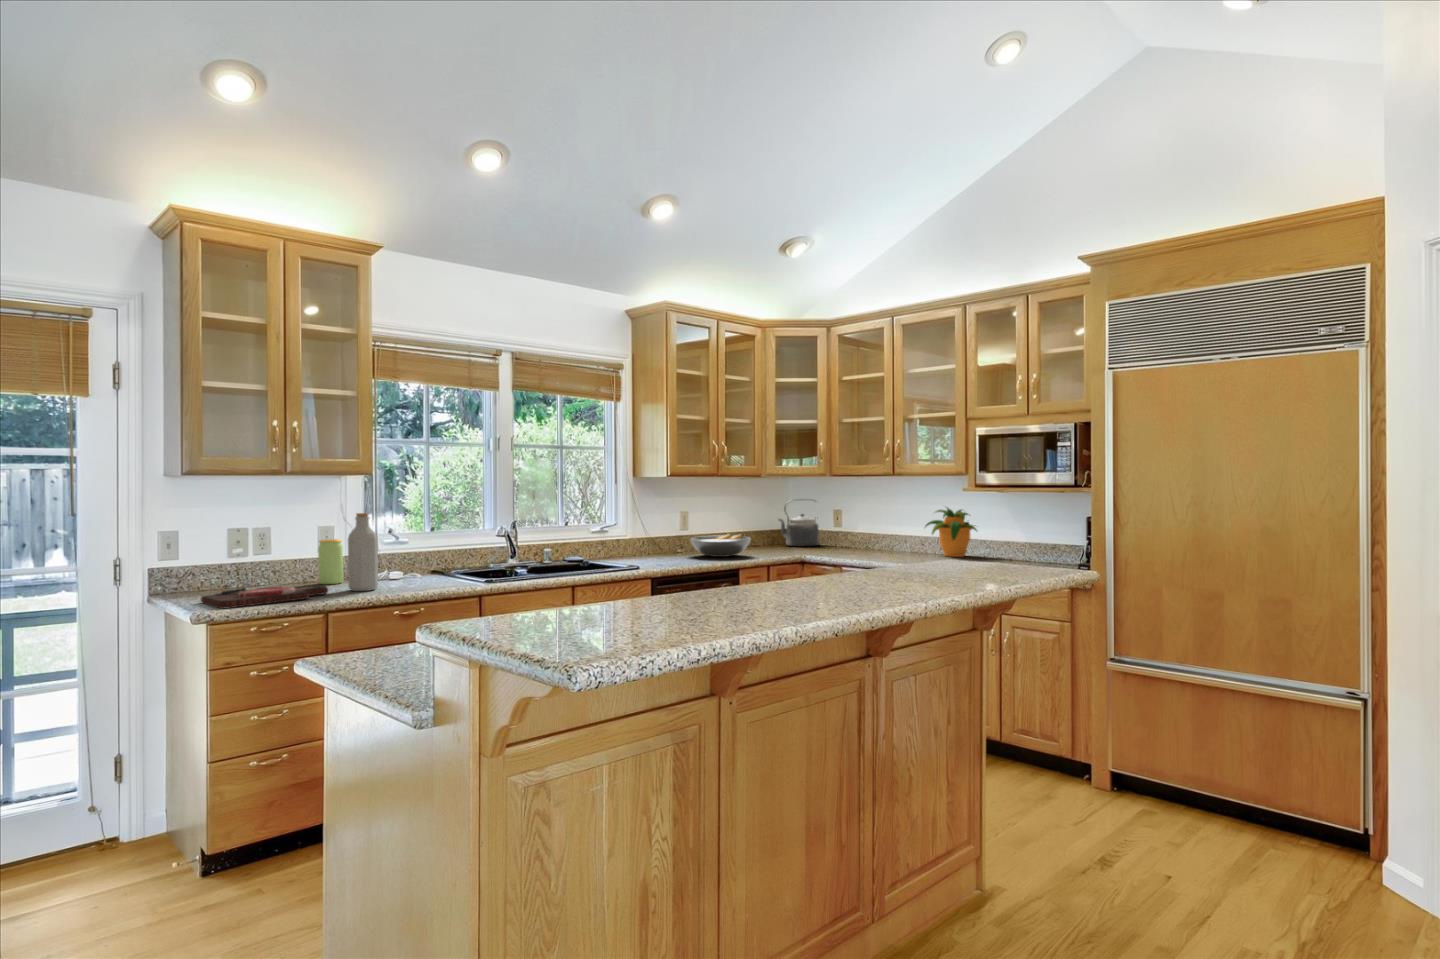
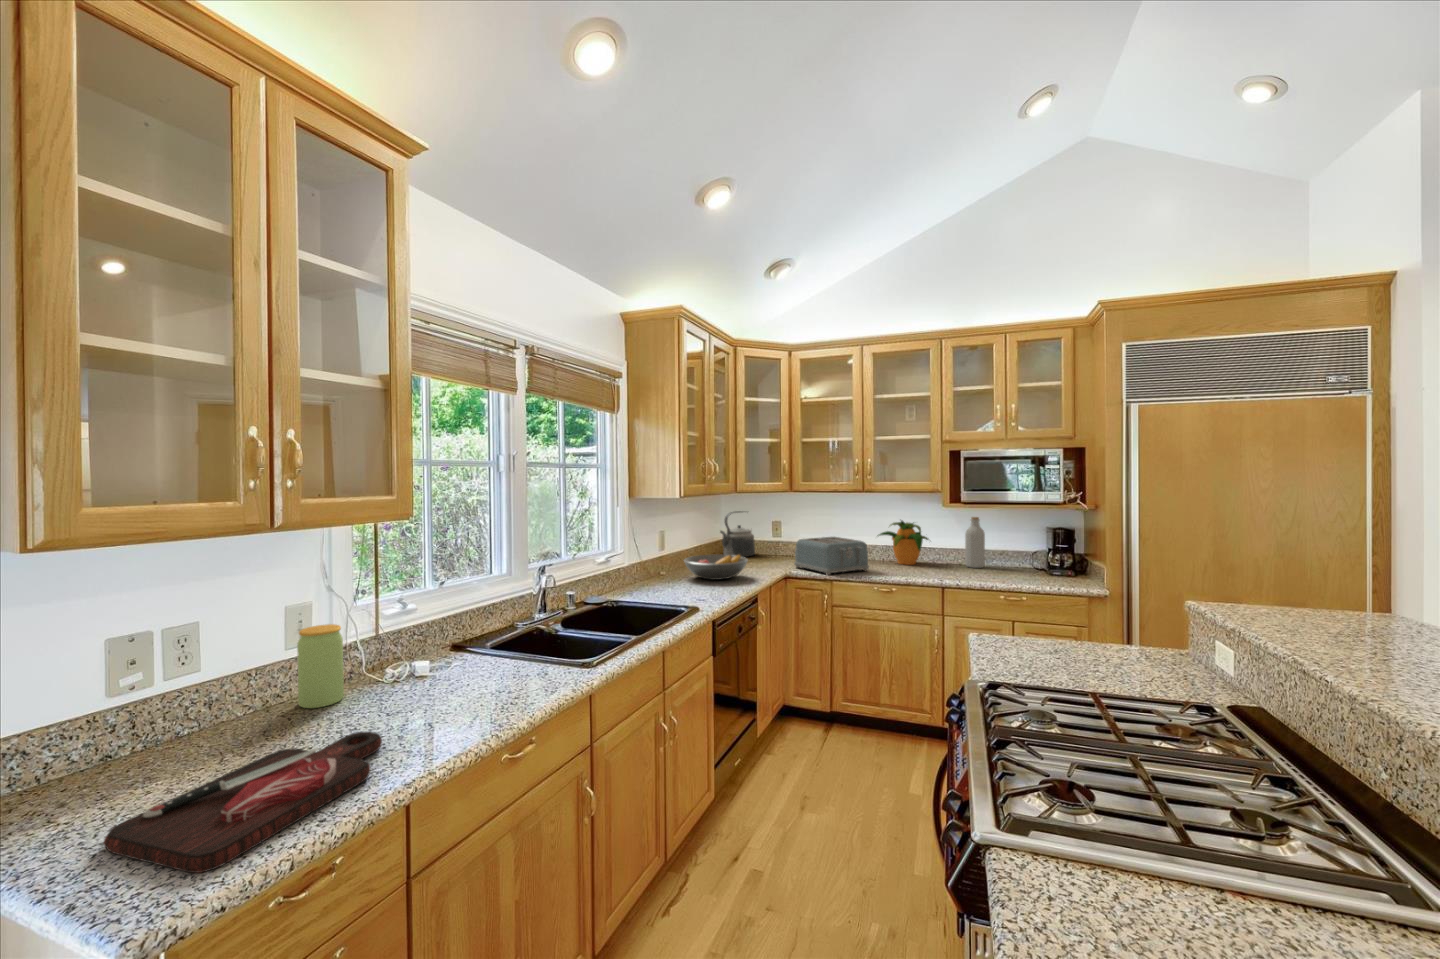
bottle: present [348,513,378,591] -> present [965,517,985,568]
toaster: none [820,523,886,559] -> present [794,537,869,575]

